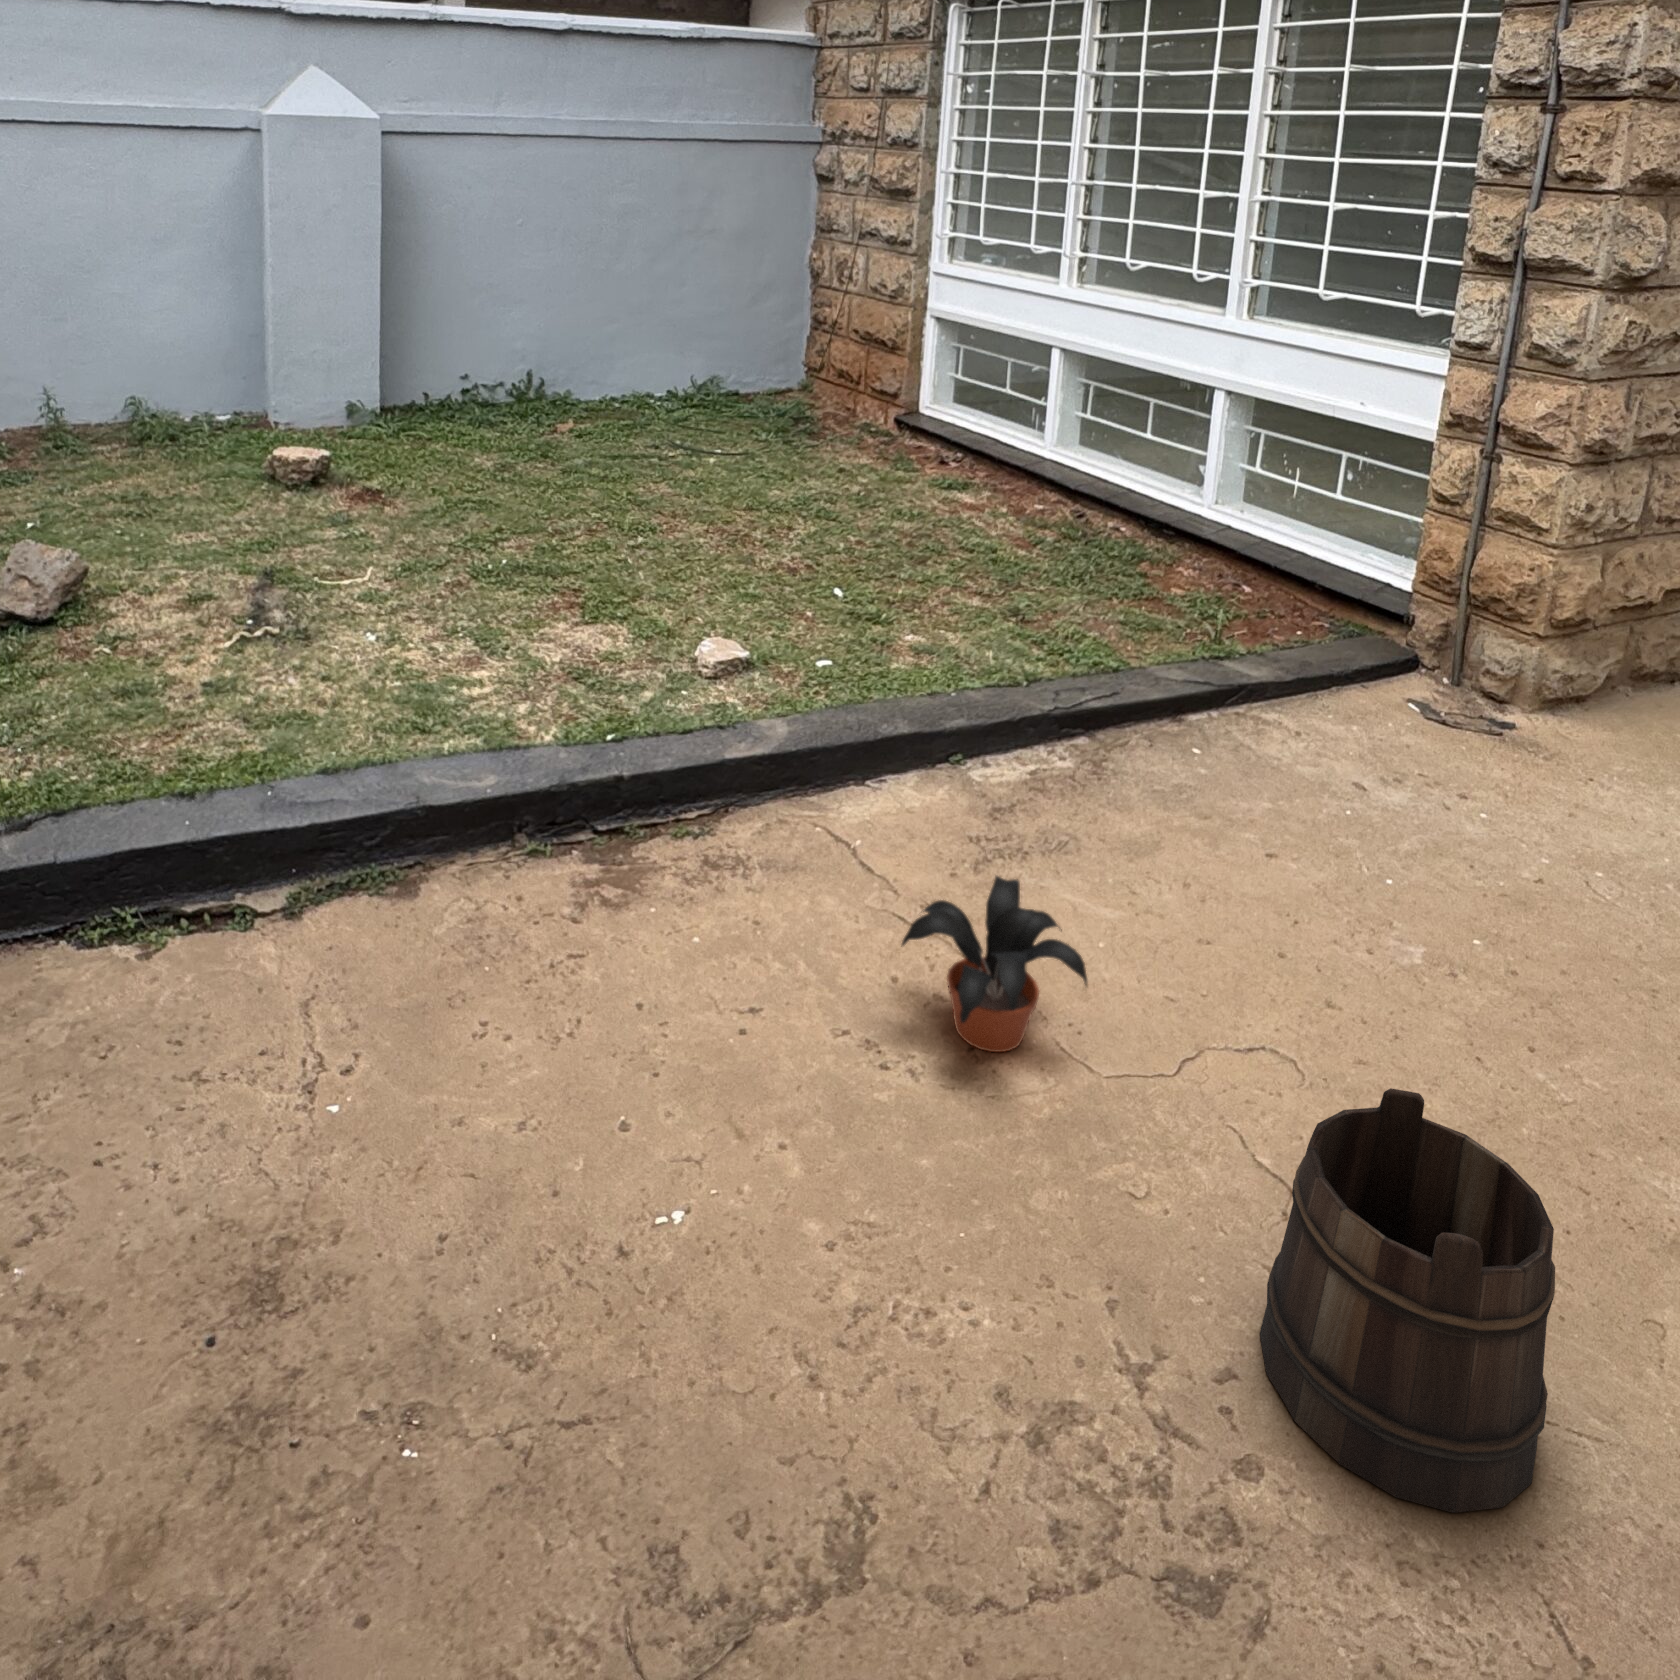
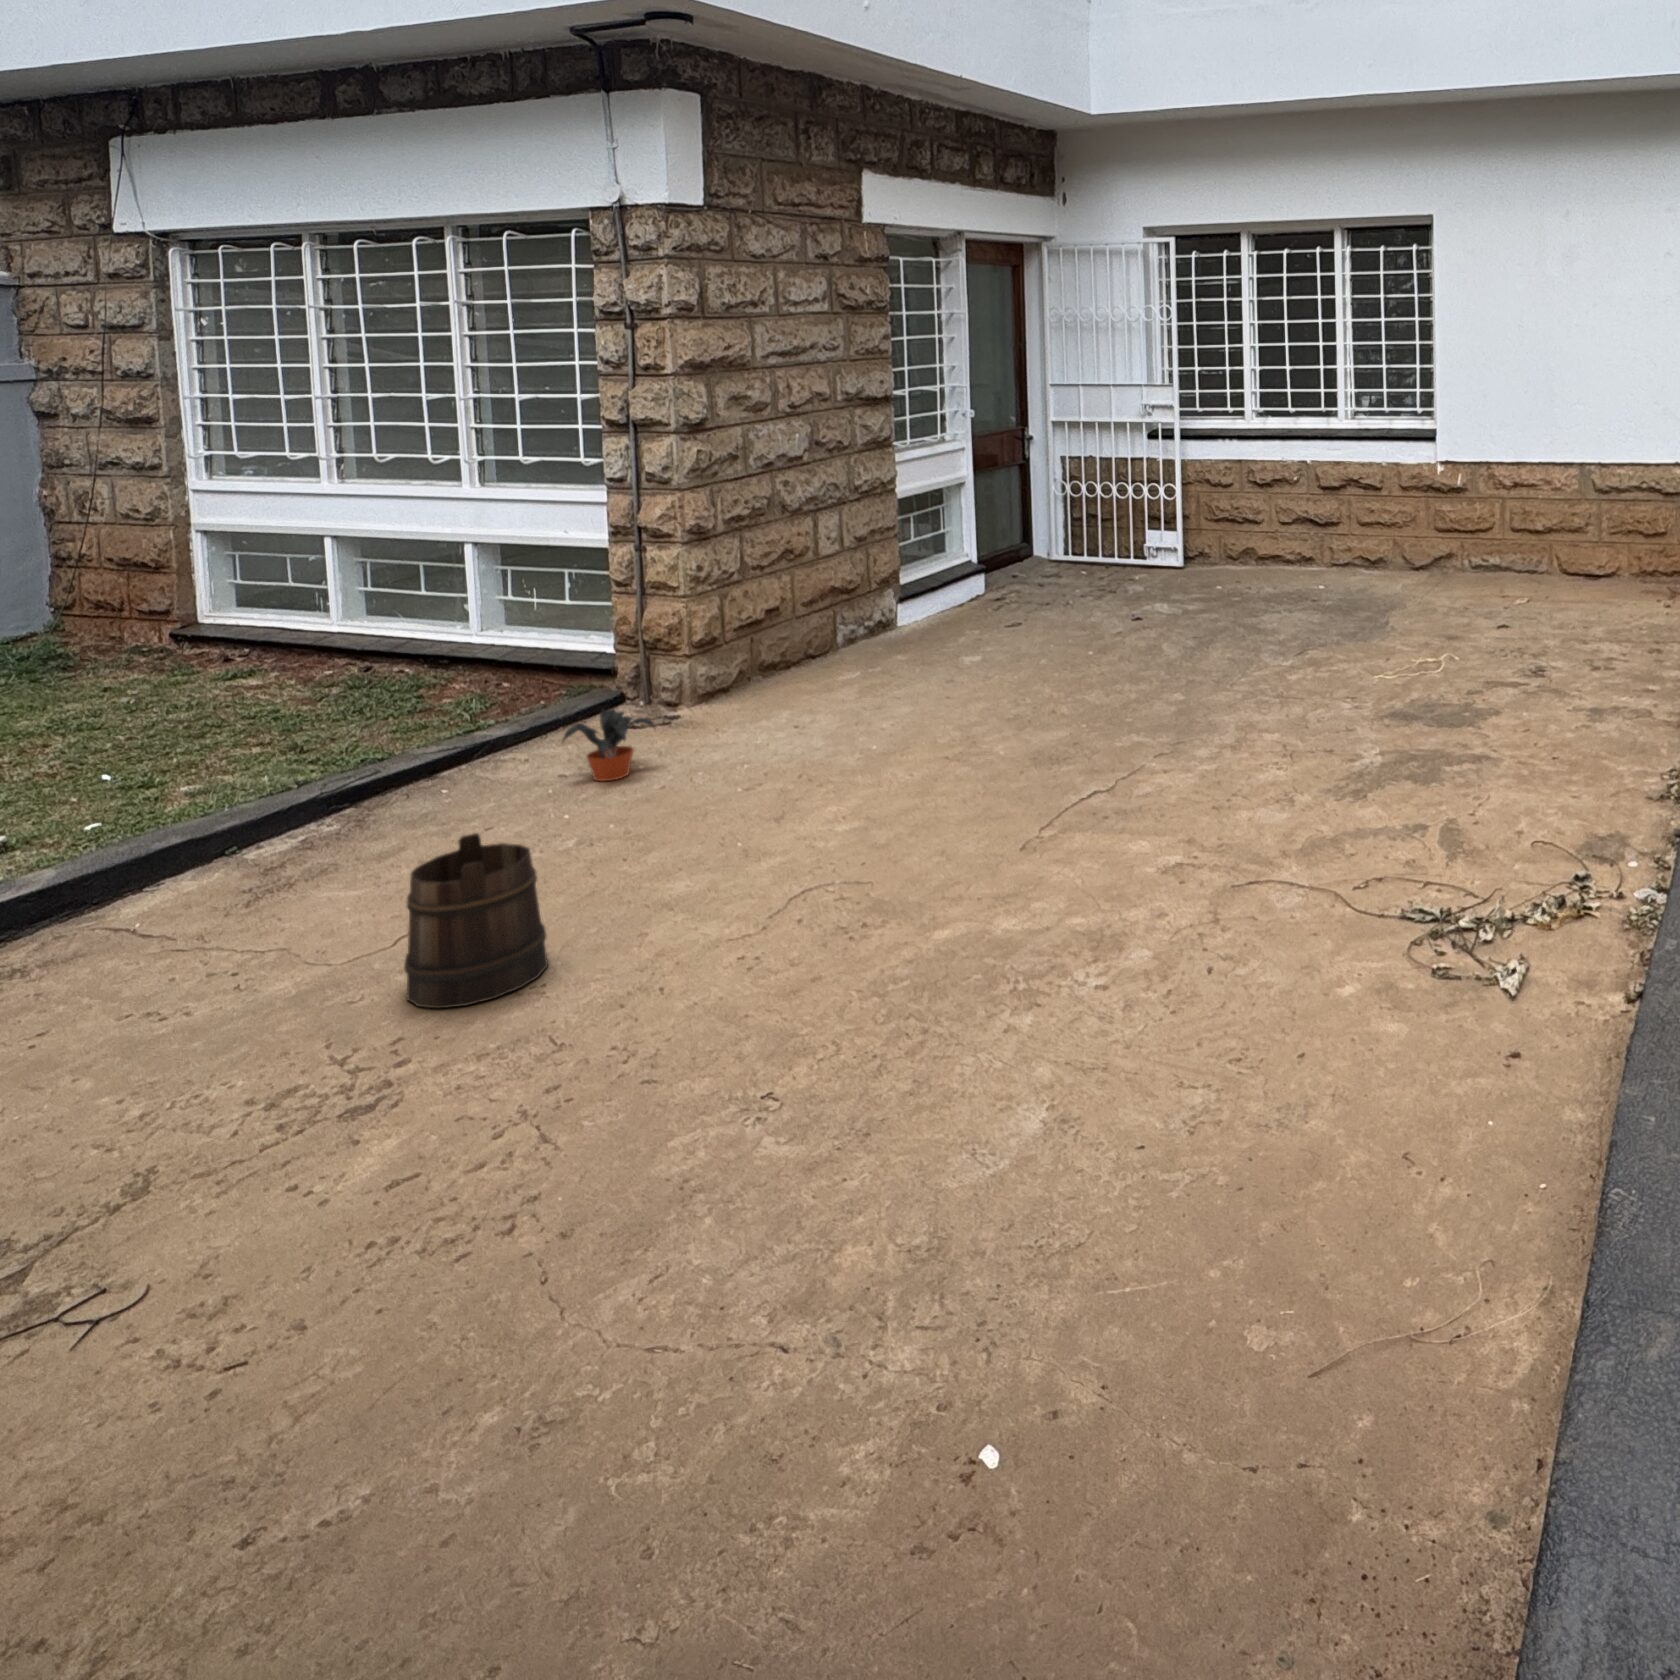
potted plant: present [902,876,1087,1052] -> present [563,709,654,781]

